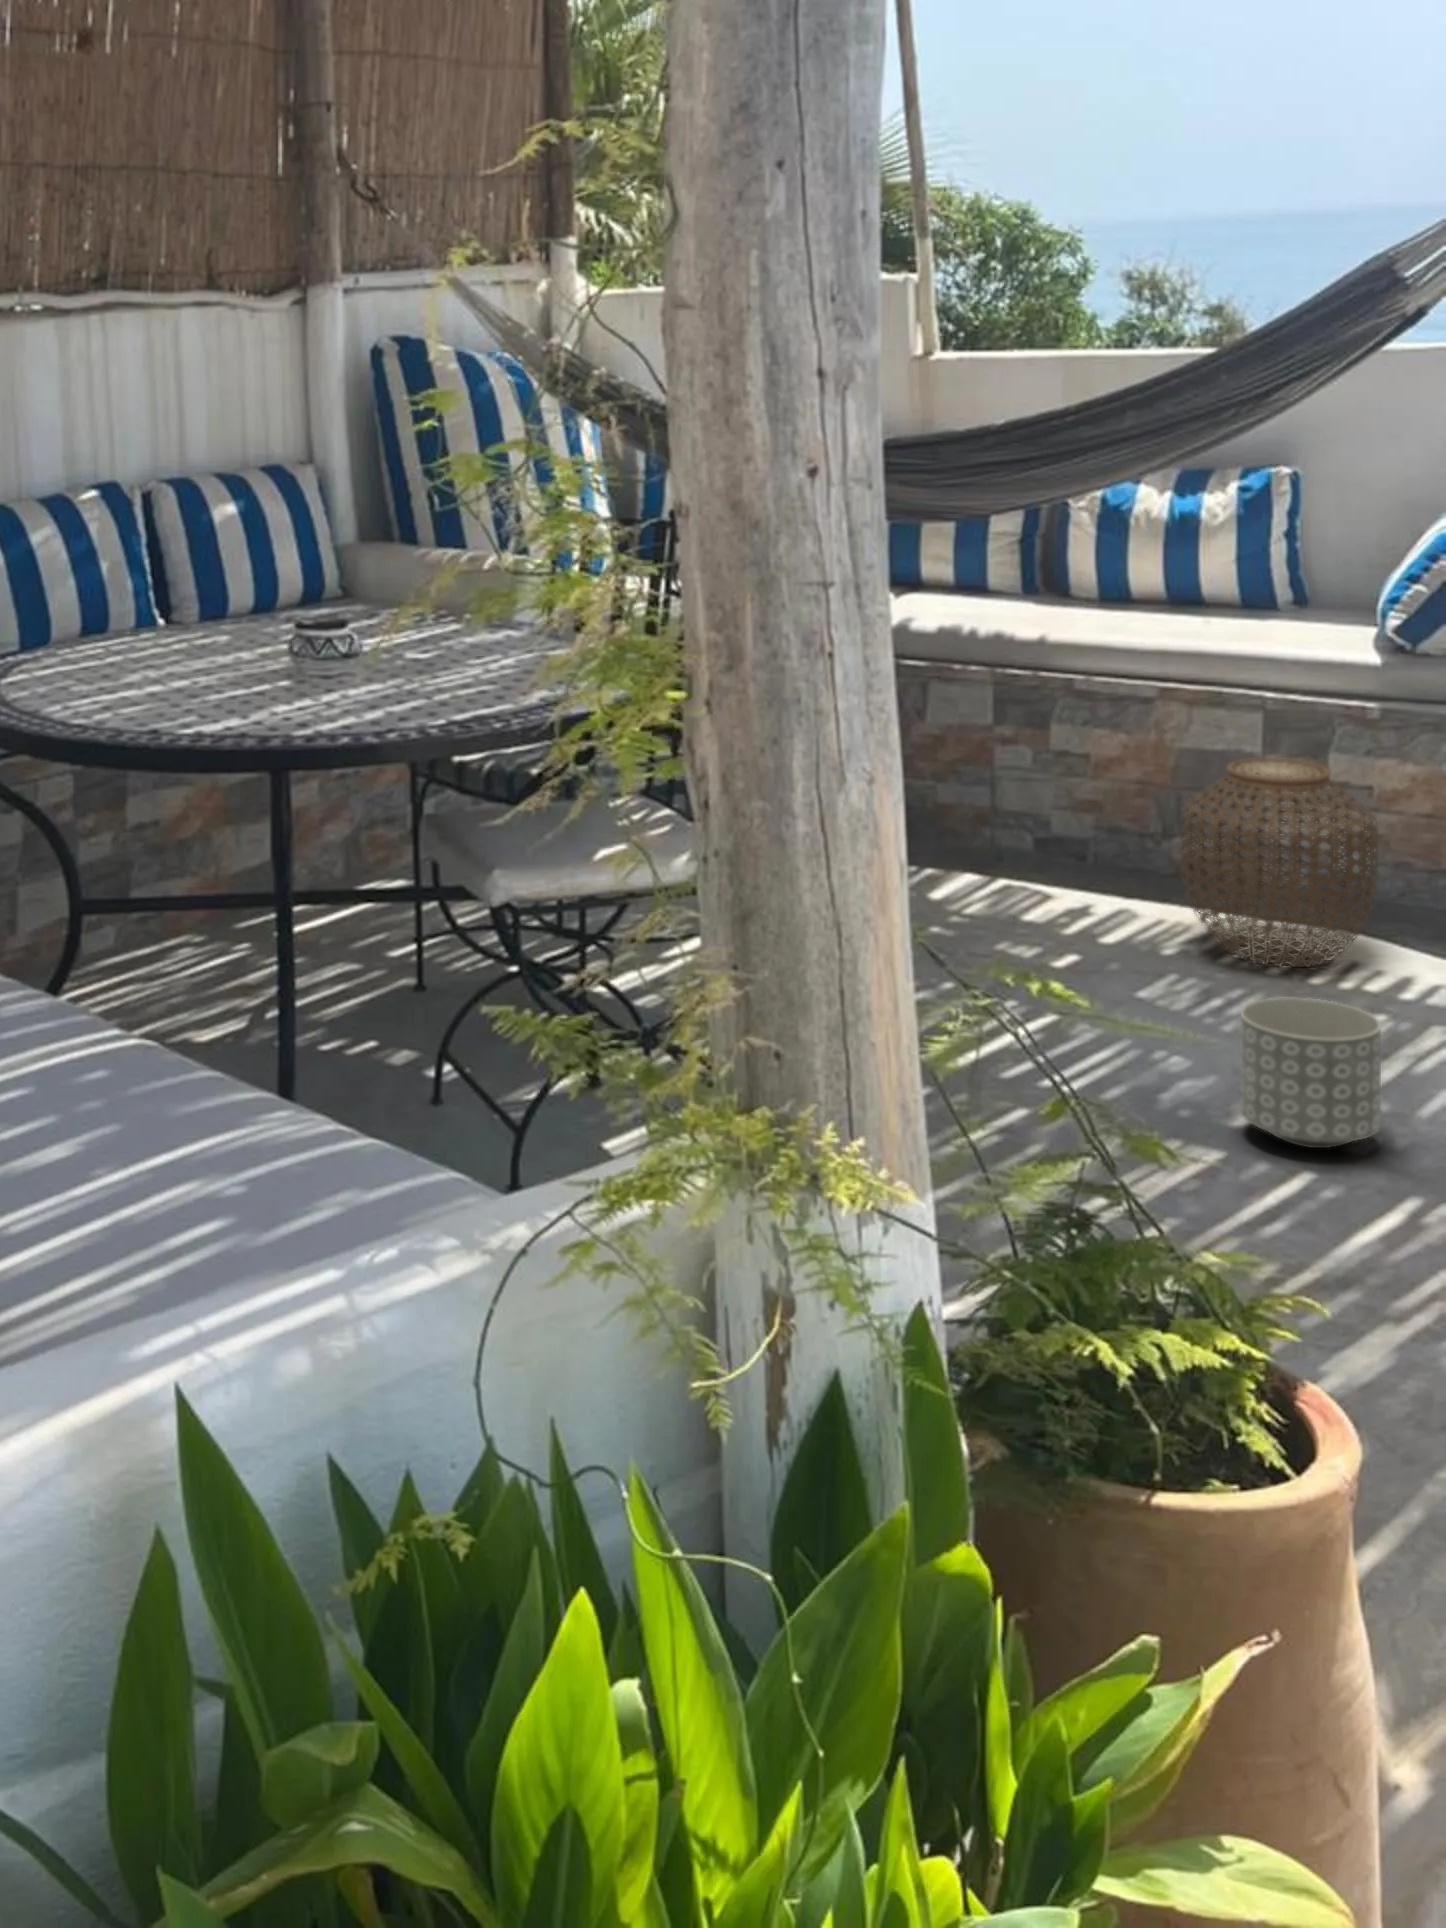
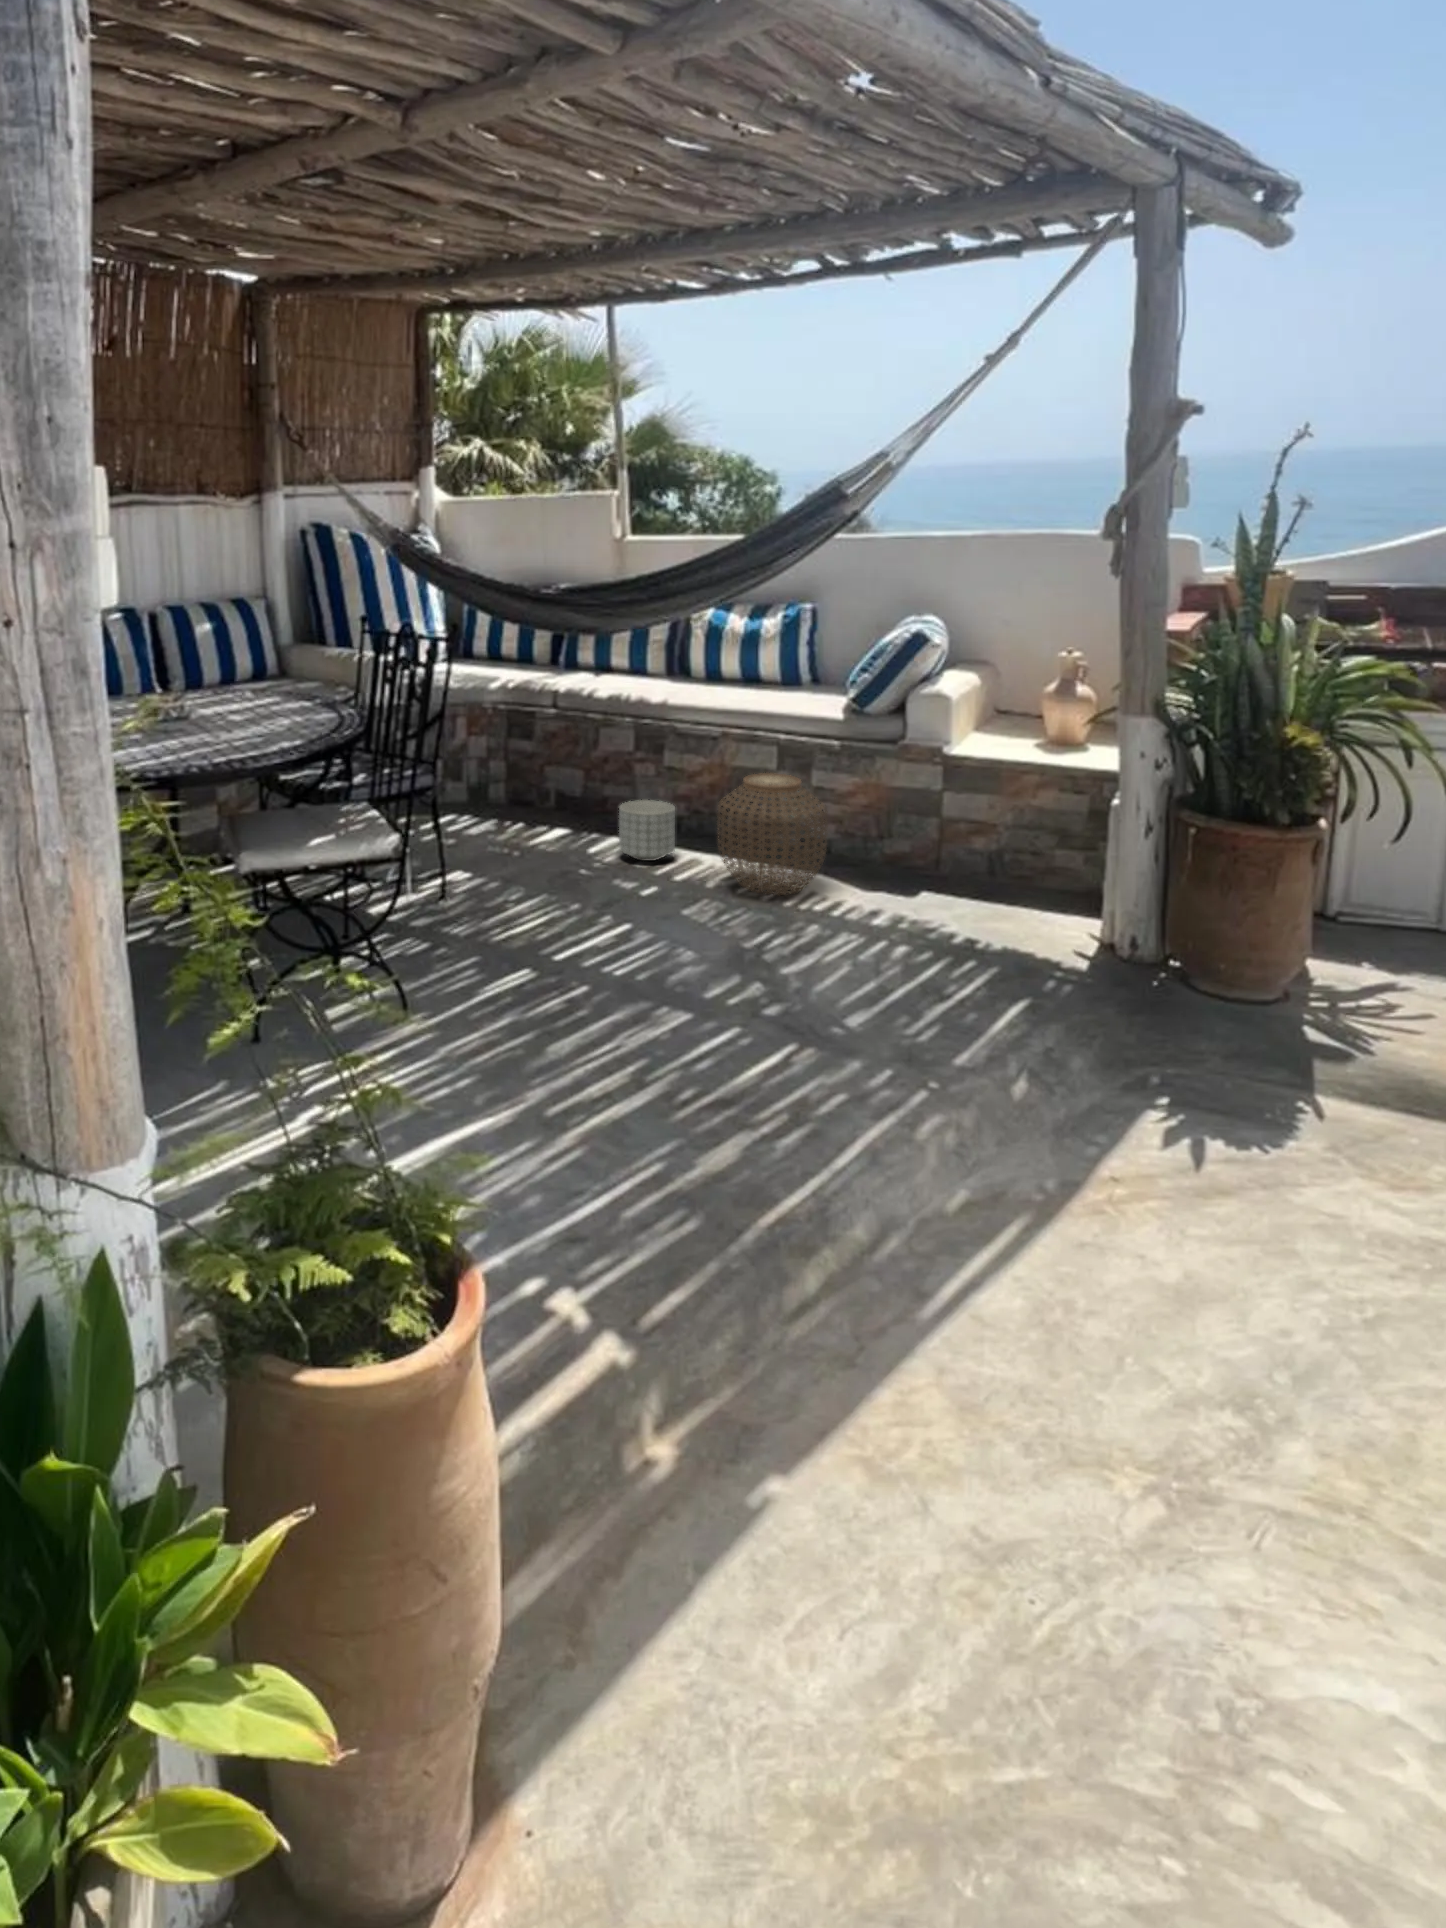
planter: present [1241,998,1381,1148] -> present [619,800,675,861]

